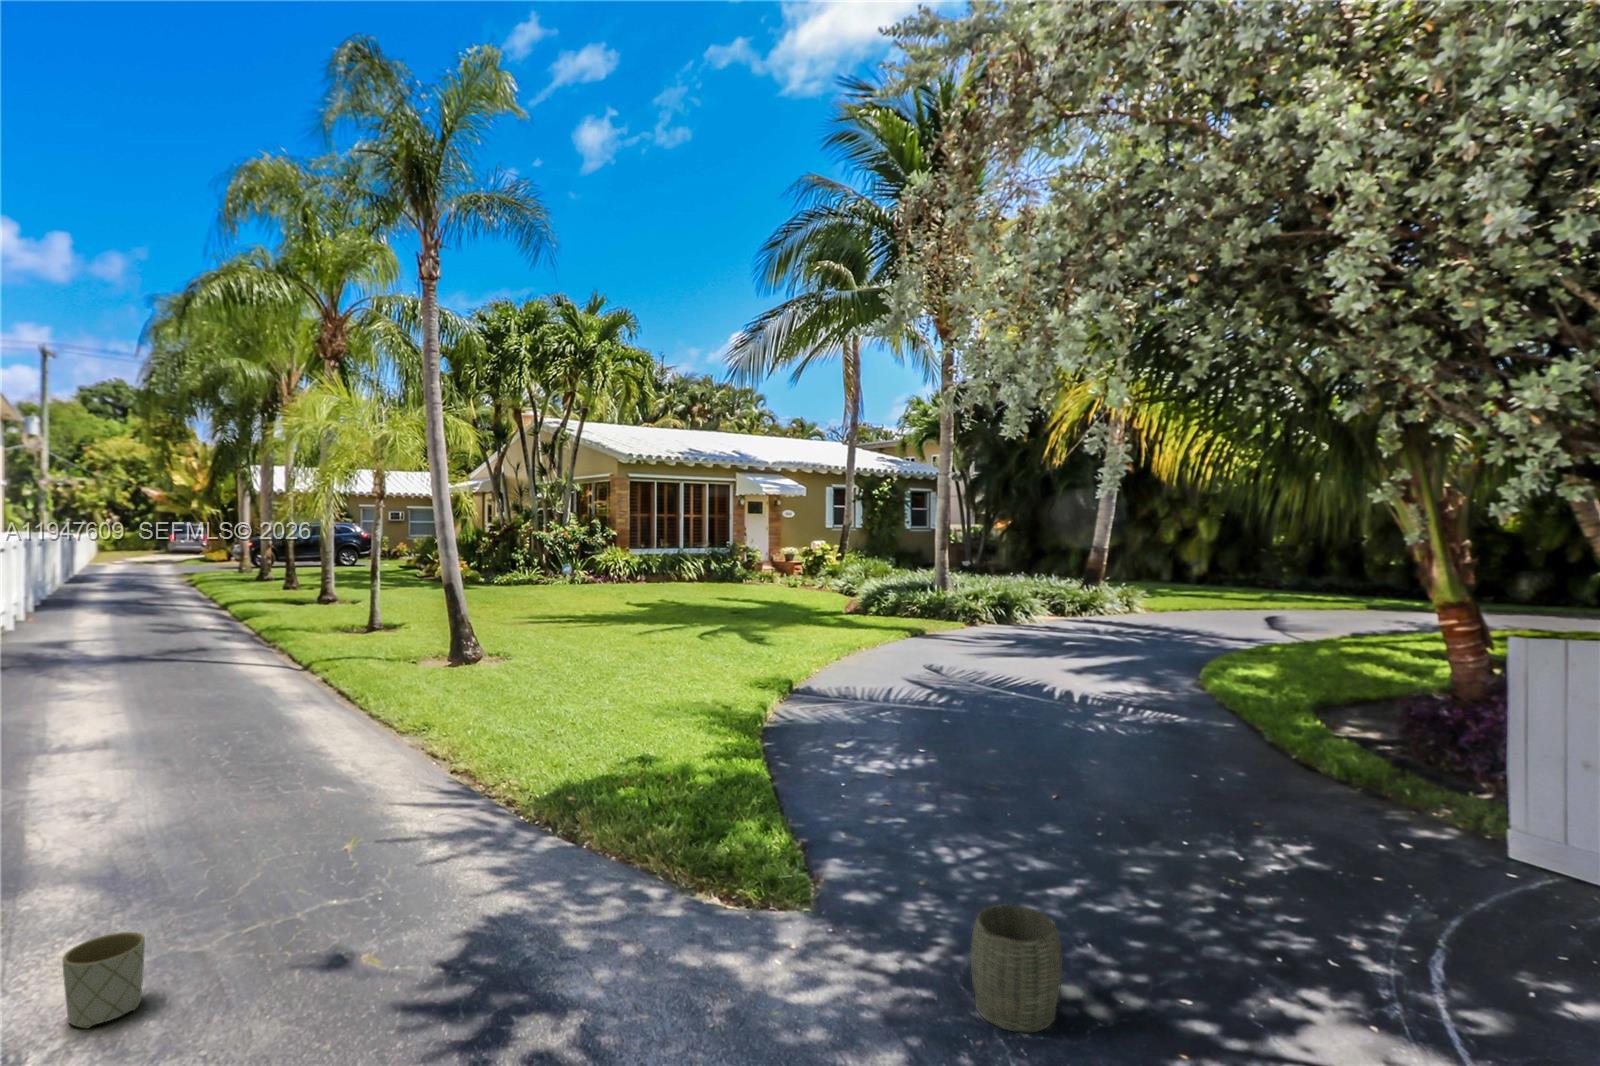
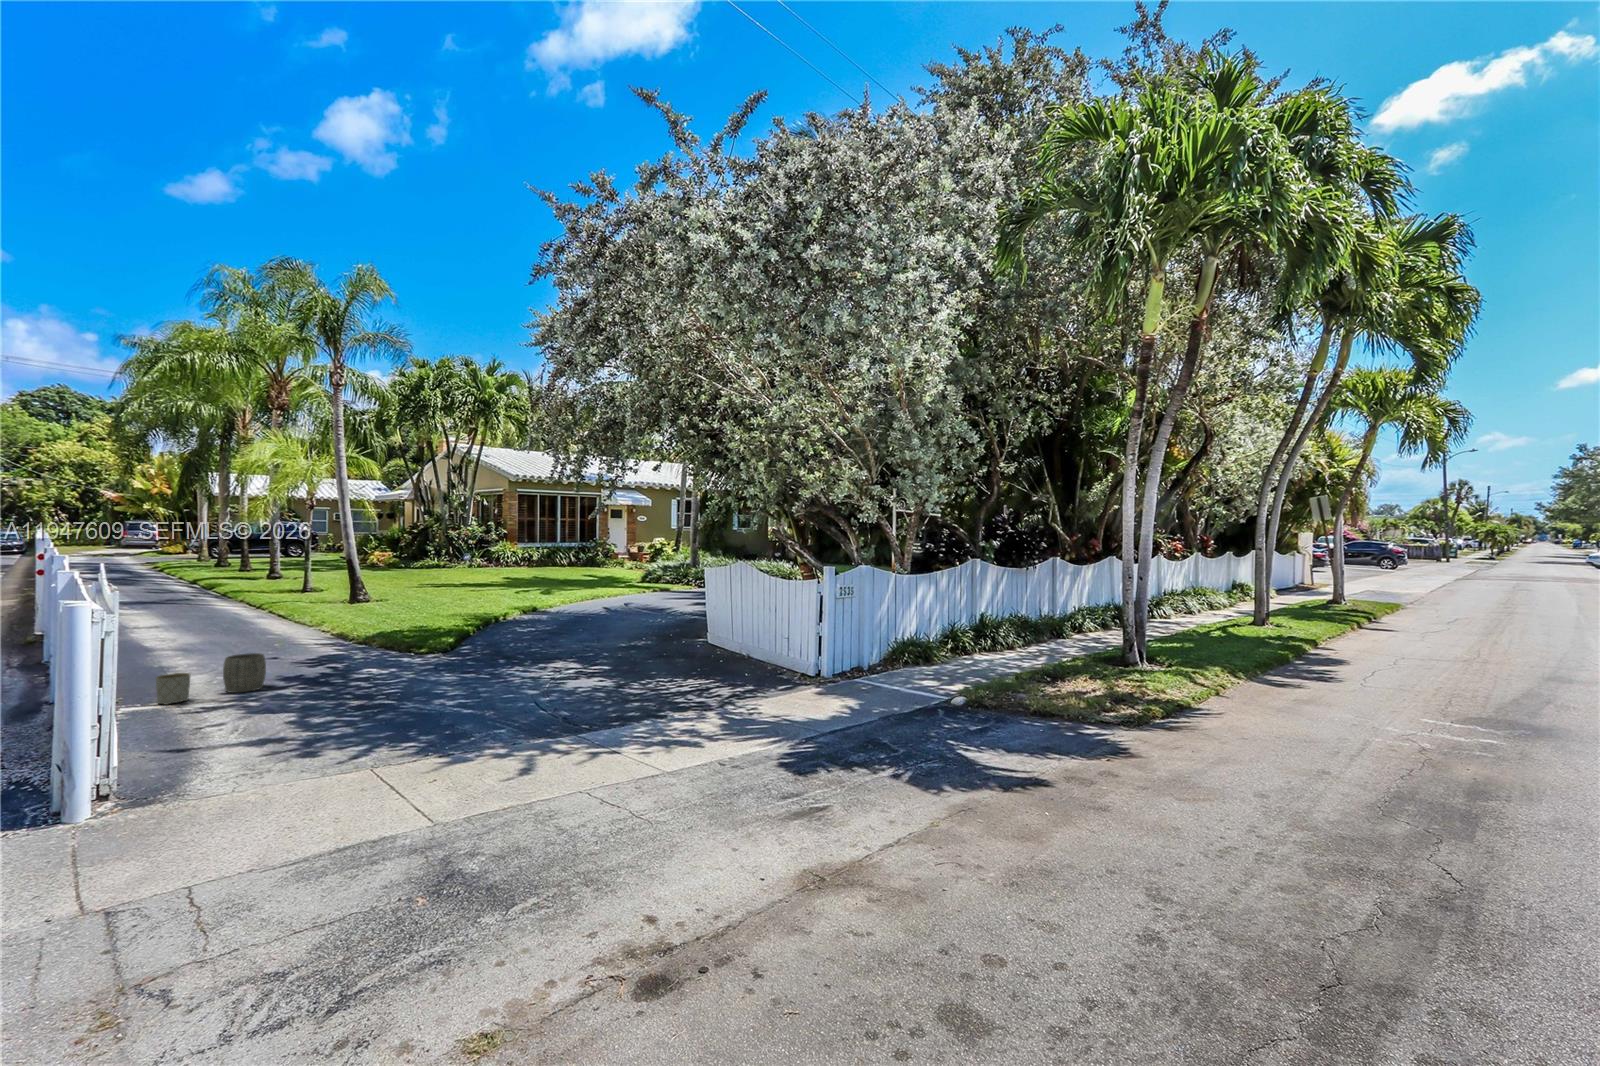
woven basket: present [971,905,1062,1033] -> present [223,653,266,693]

